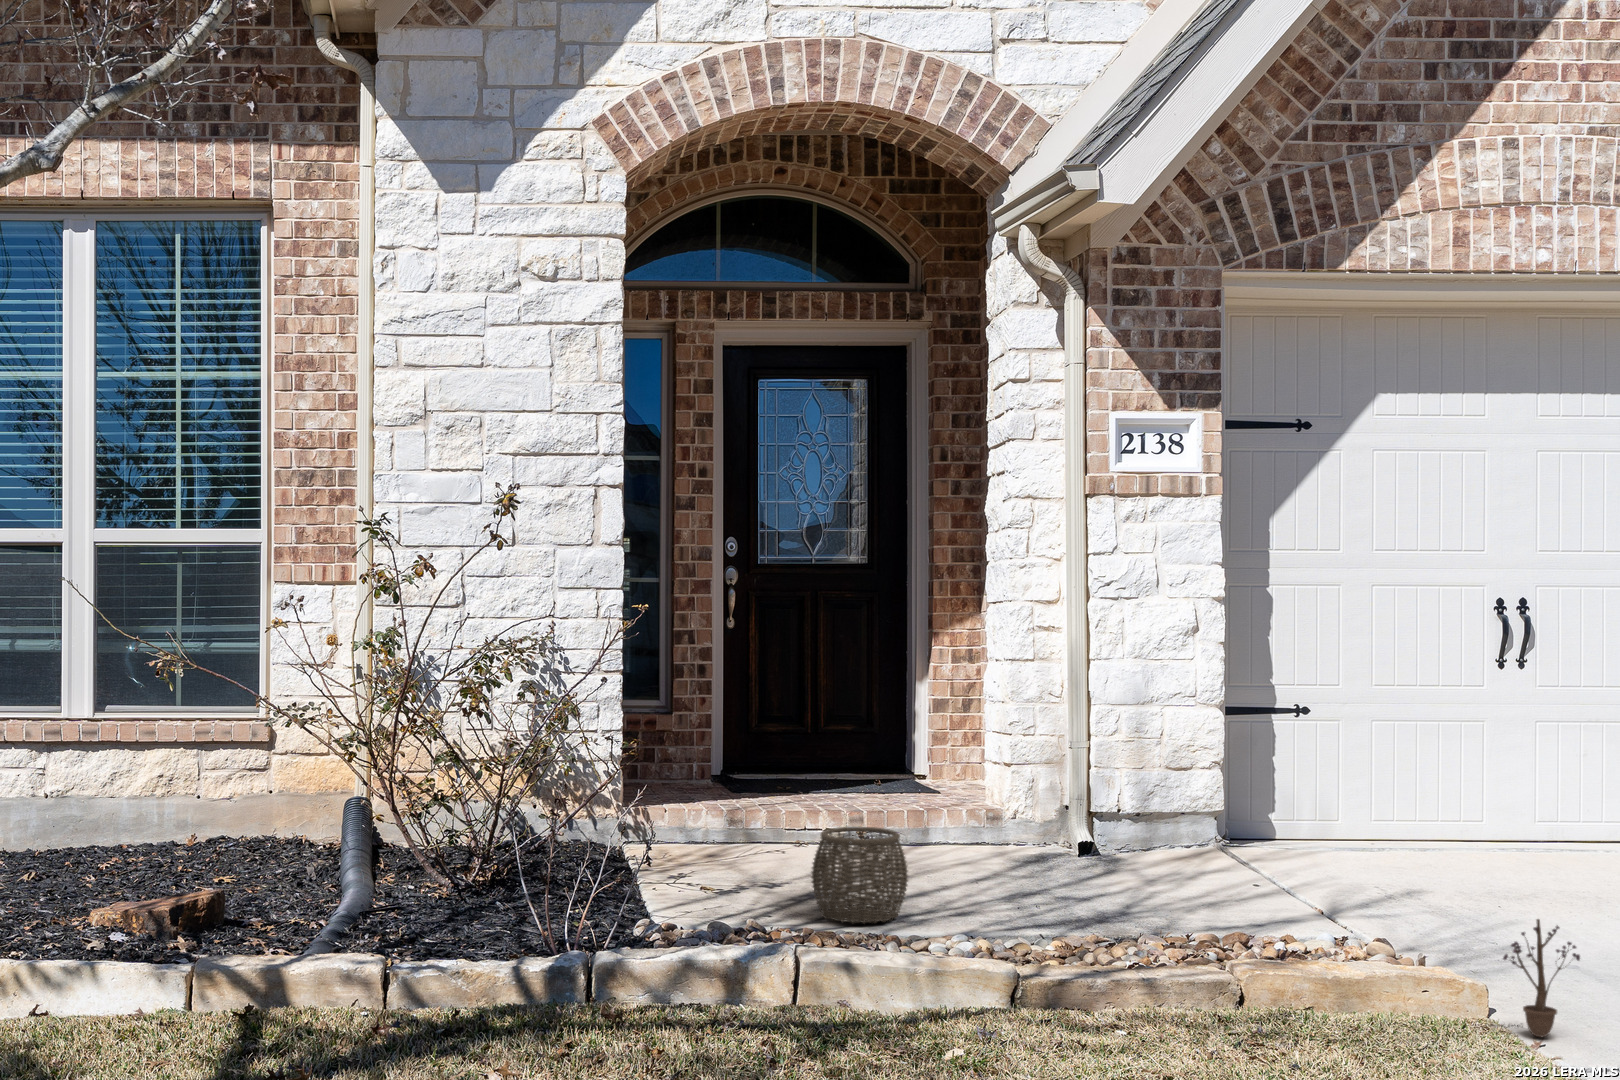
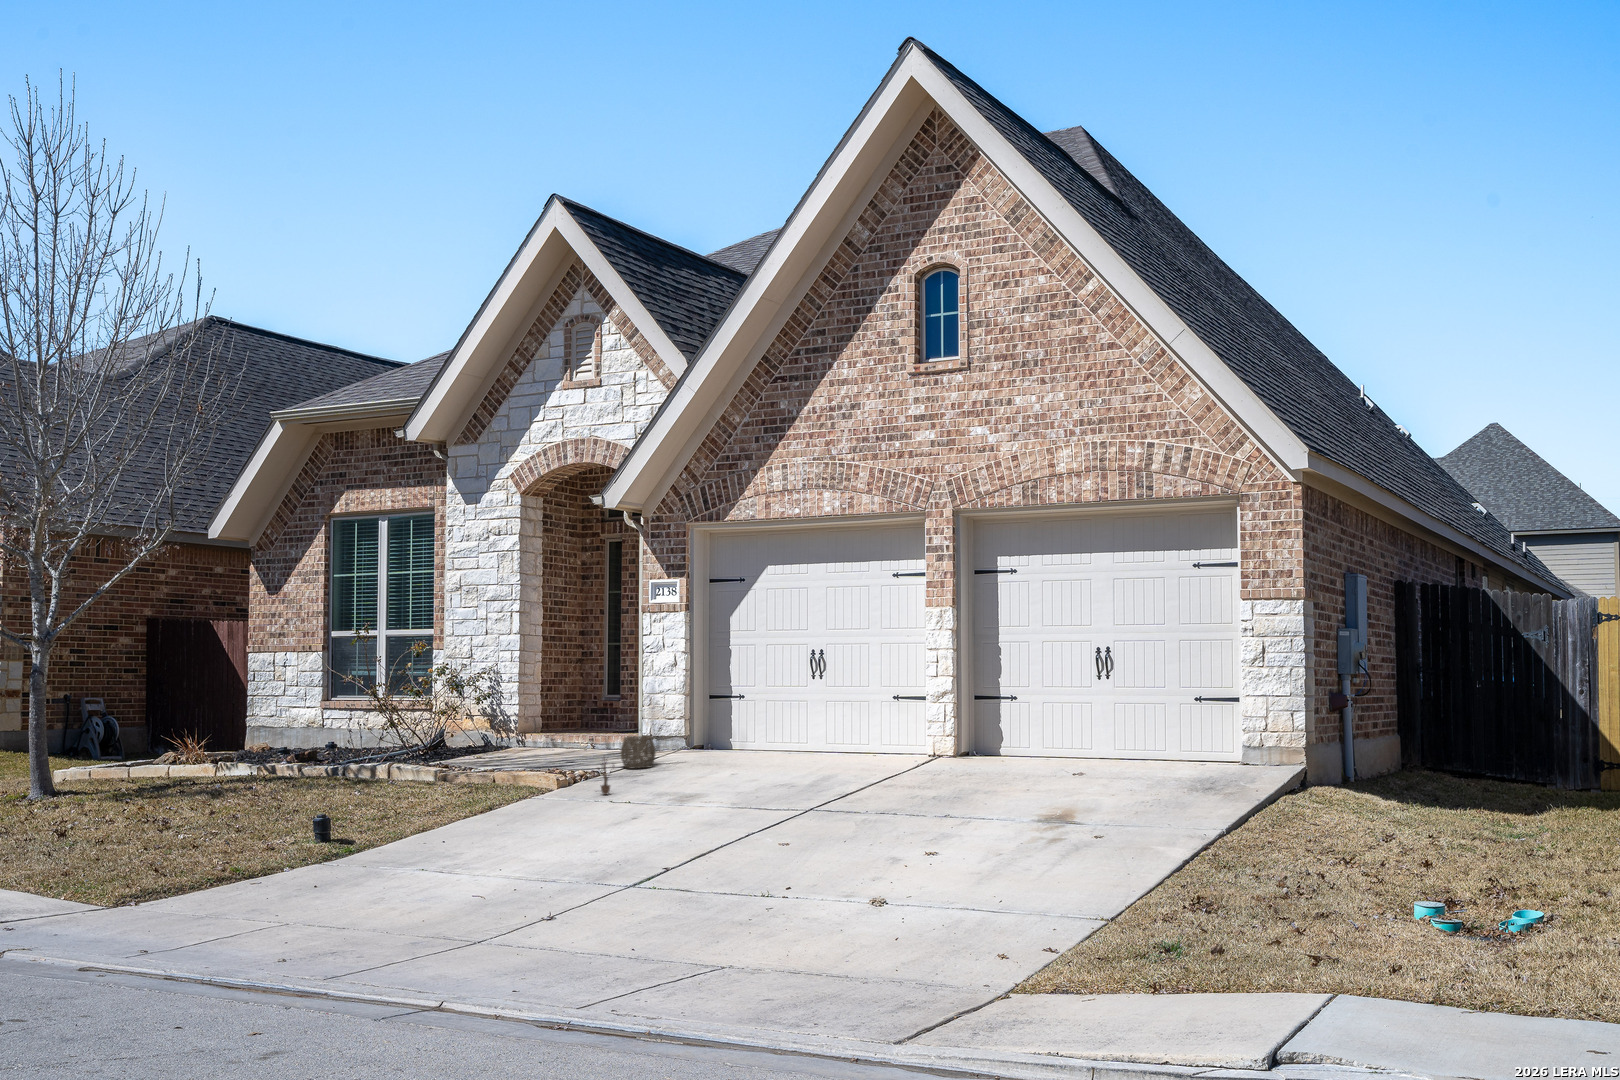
woven basket: present [811,827,908,923] -> present [621,736,655,768]

